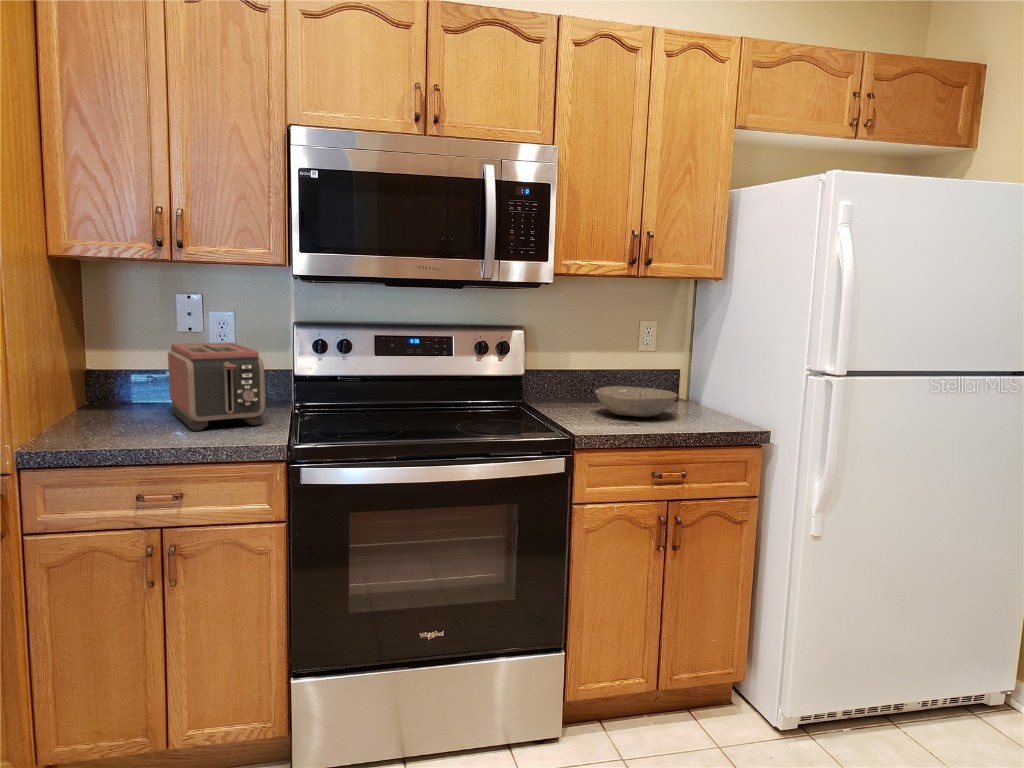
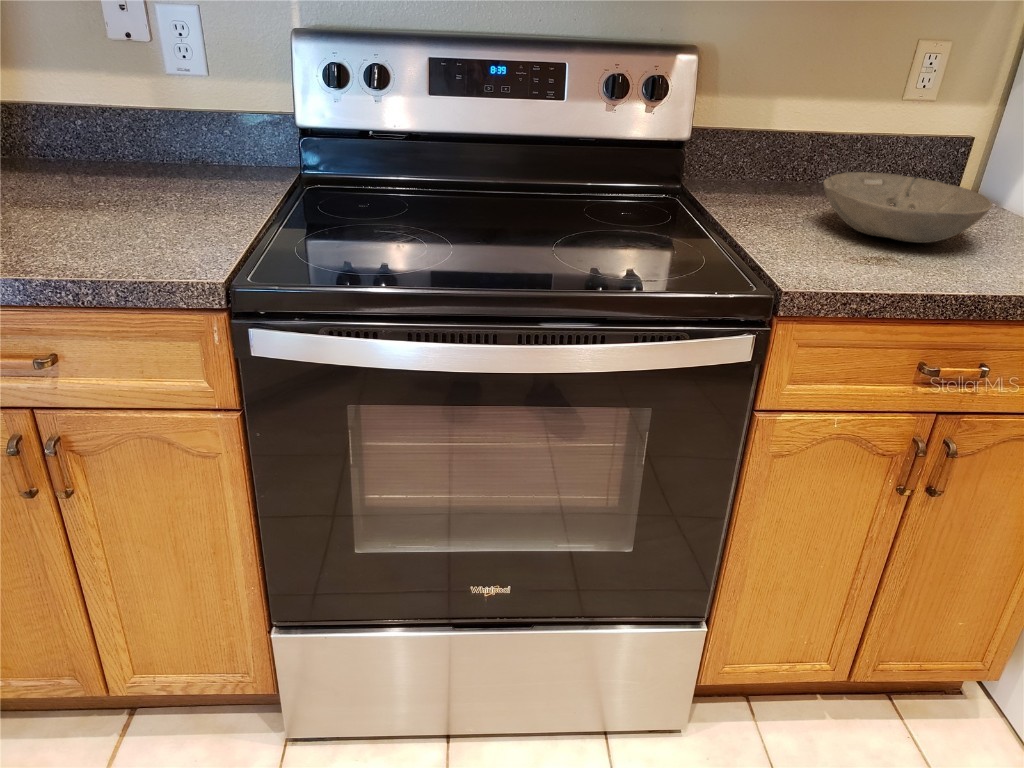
toaster: present [168,342,265,431] -> none [48,59,210,234]

